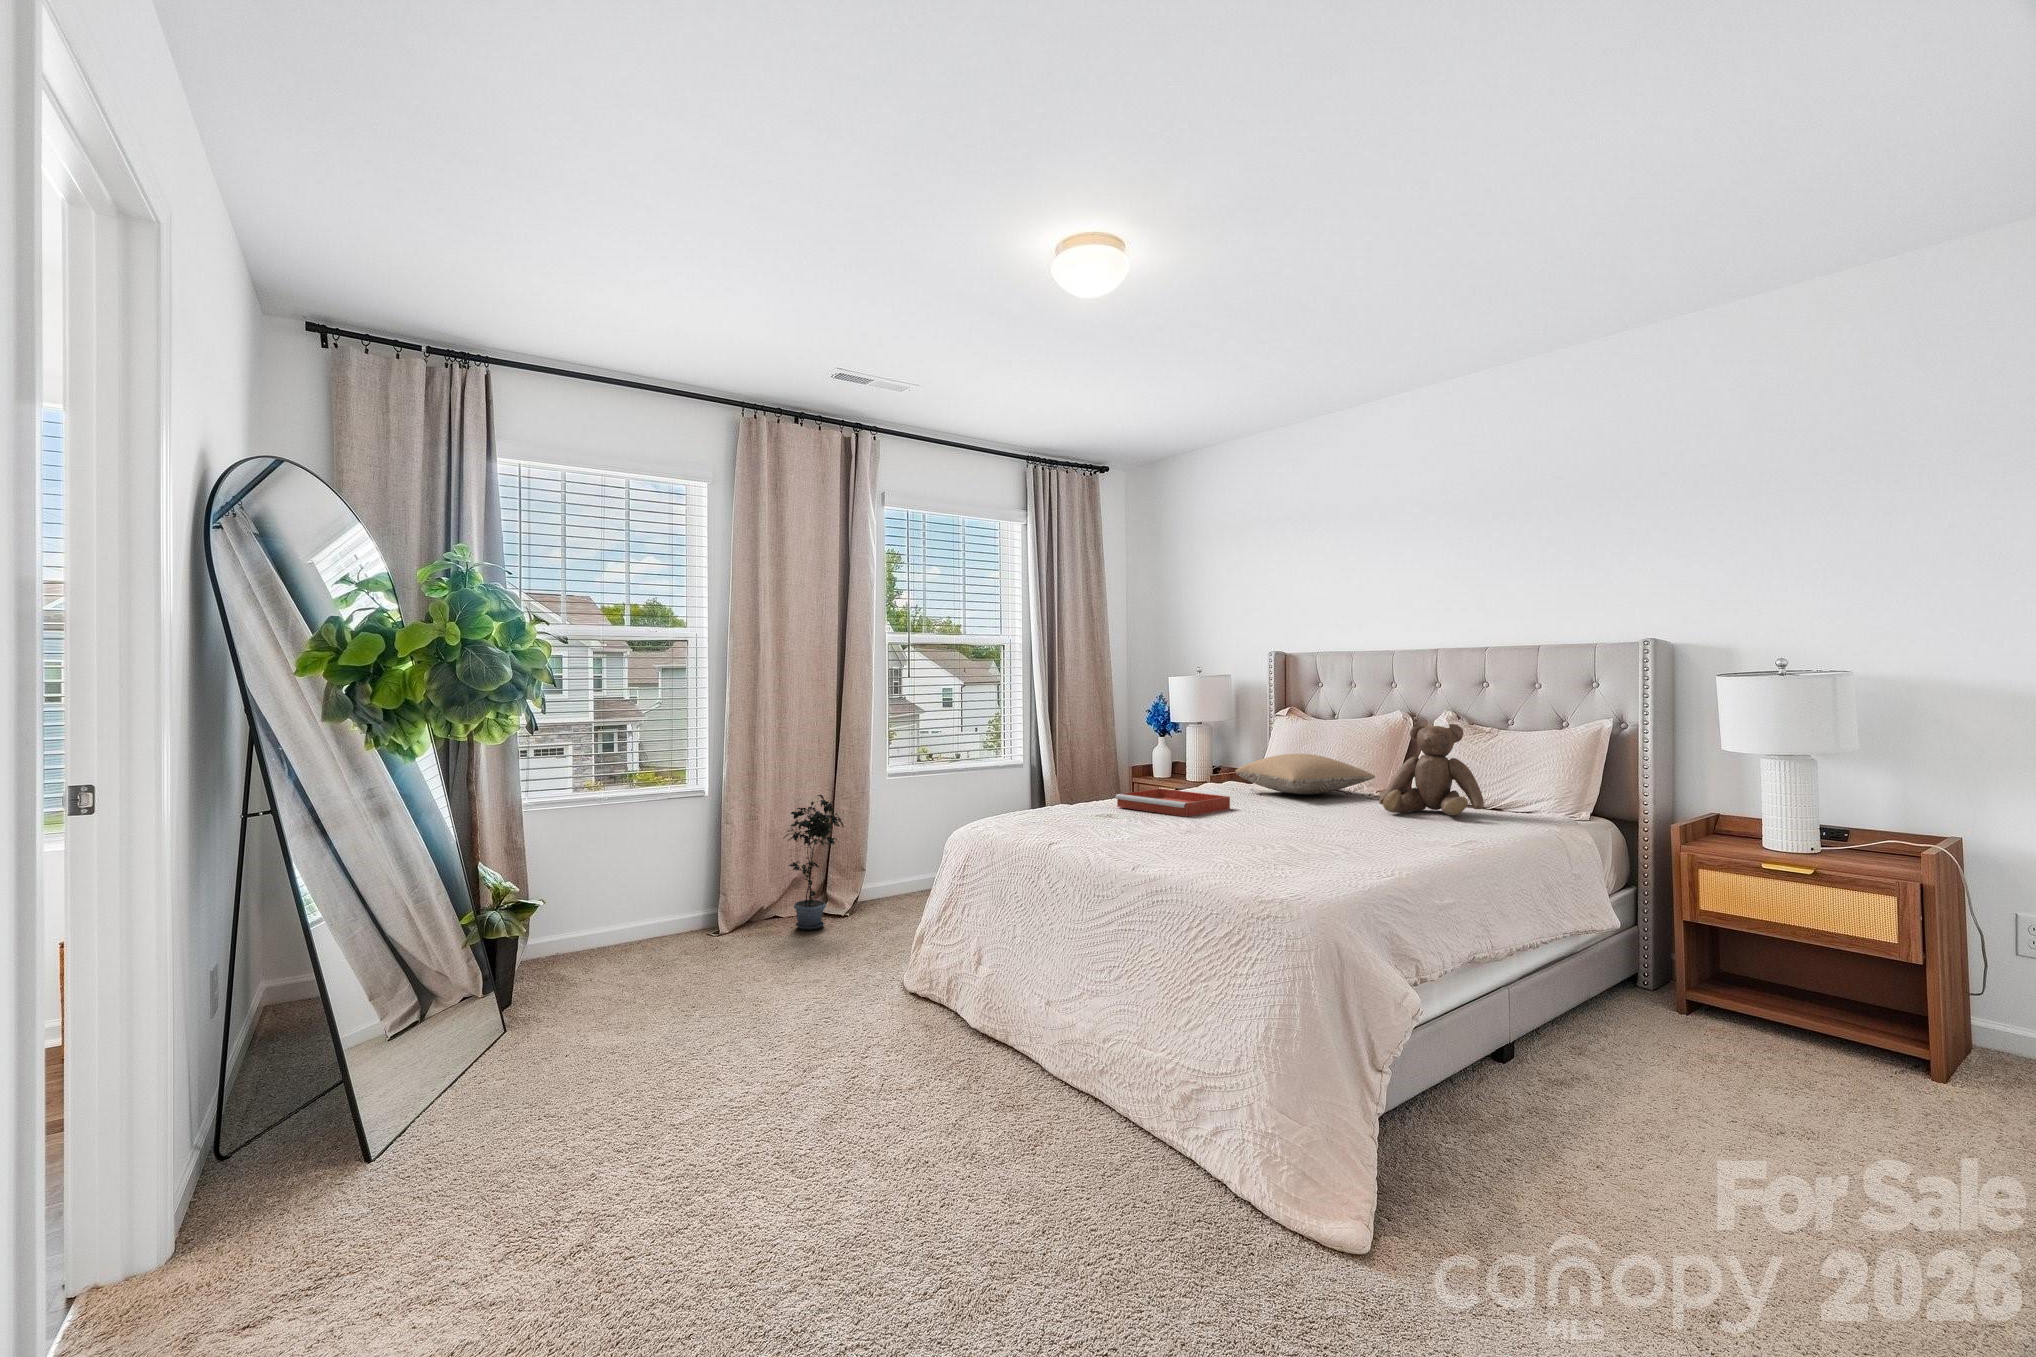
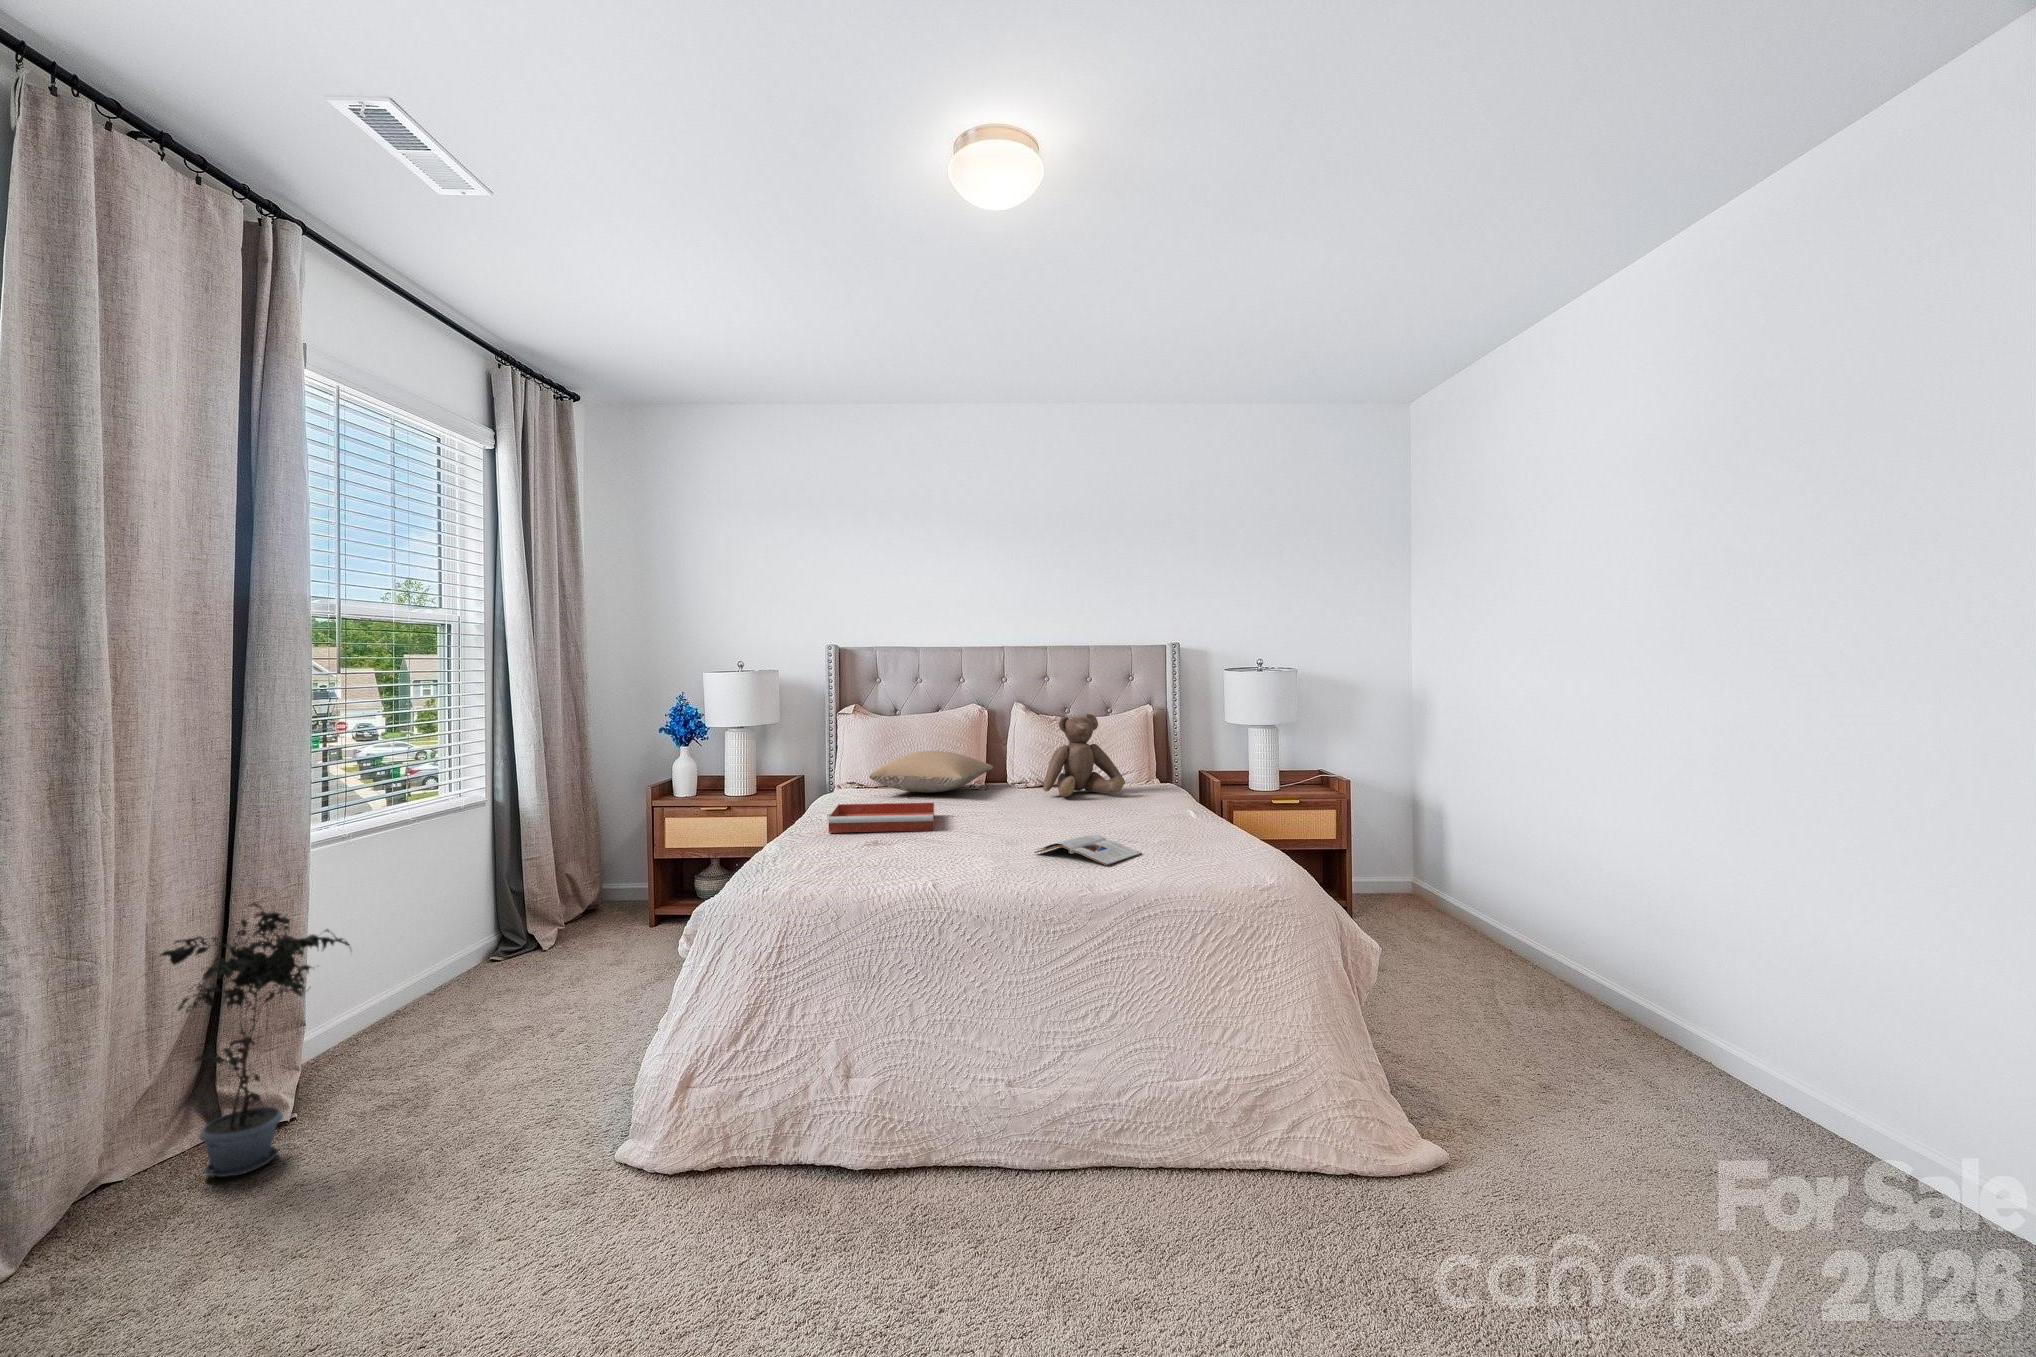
magazine: none [1182,832,1260,857] -> present [1034,834,1142,865]

